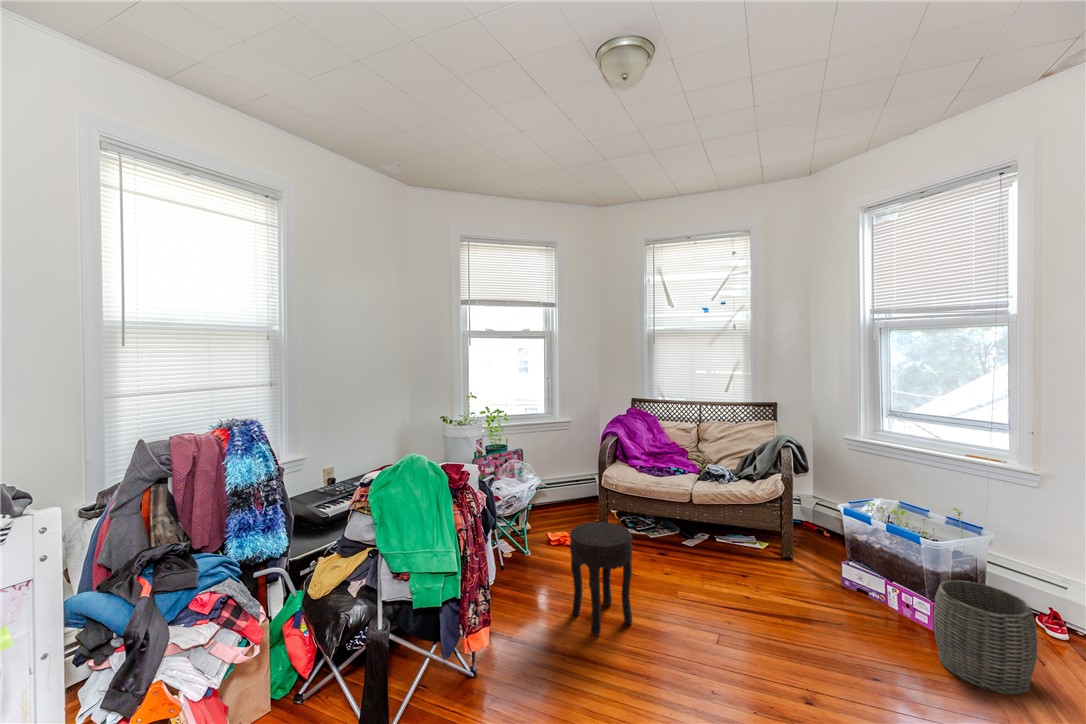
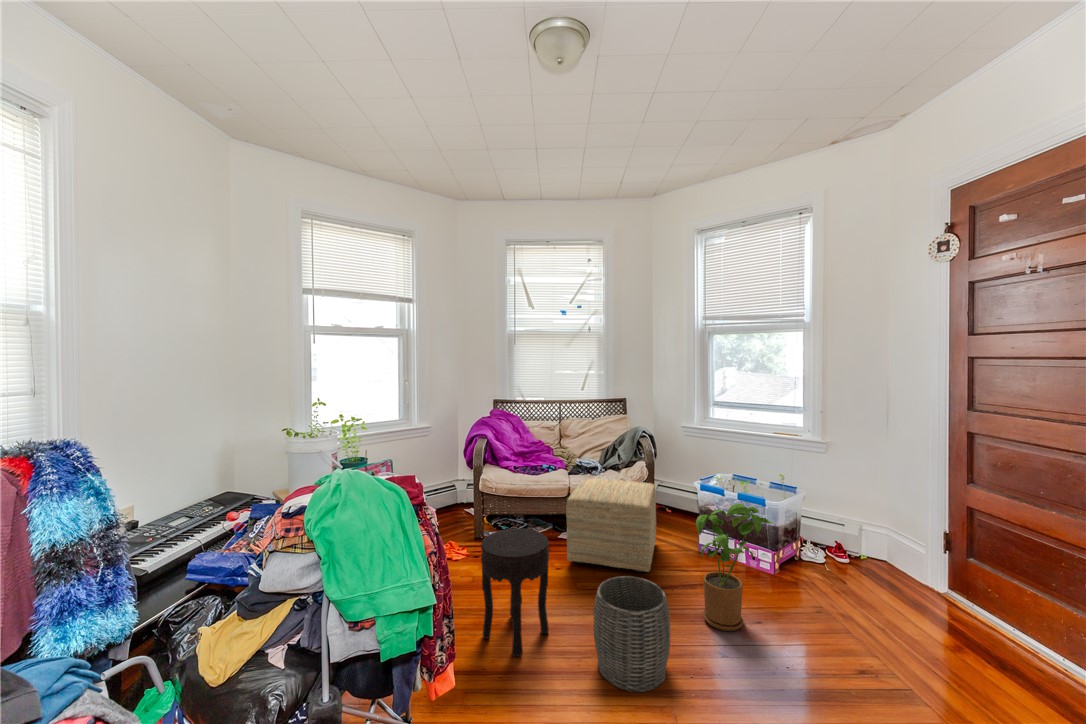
ottoman: none [677,486,790,593] -> present [566,479,656,573]
house plant: none [794,531,889,671] -> present [696,504,773,631]
woven basket: present [934,580,1037,695] -> present [594,576,670,692]

